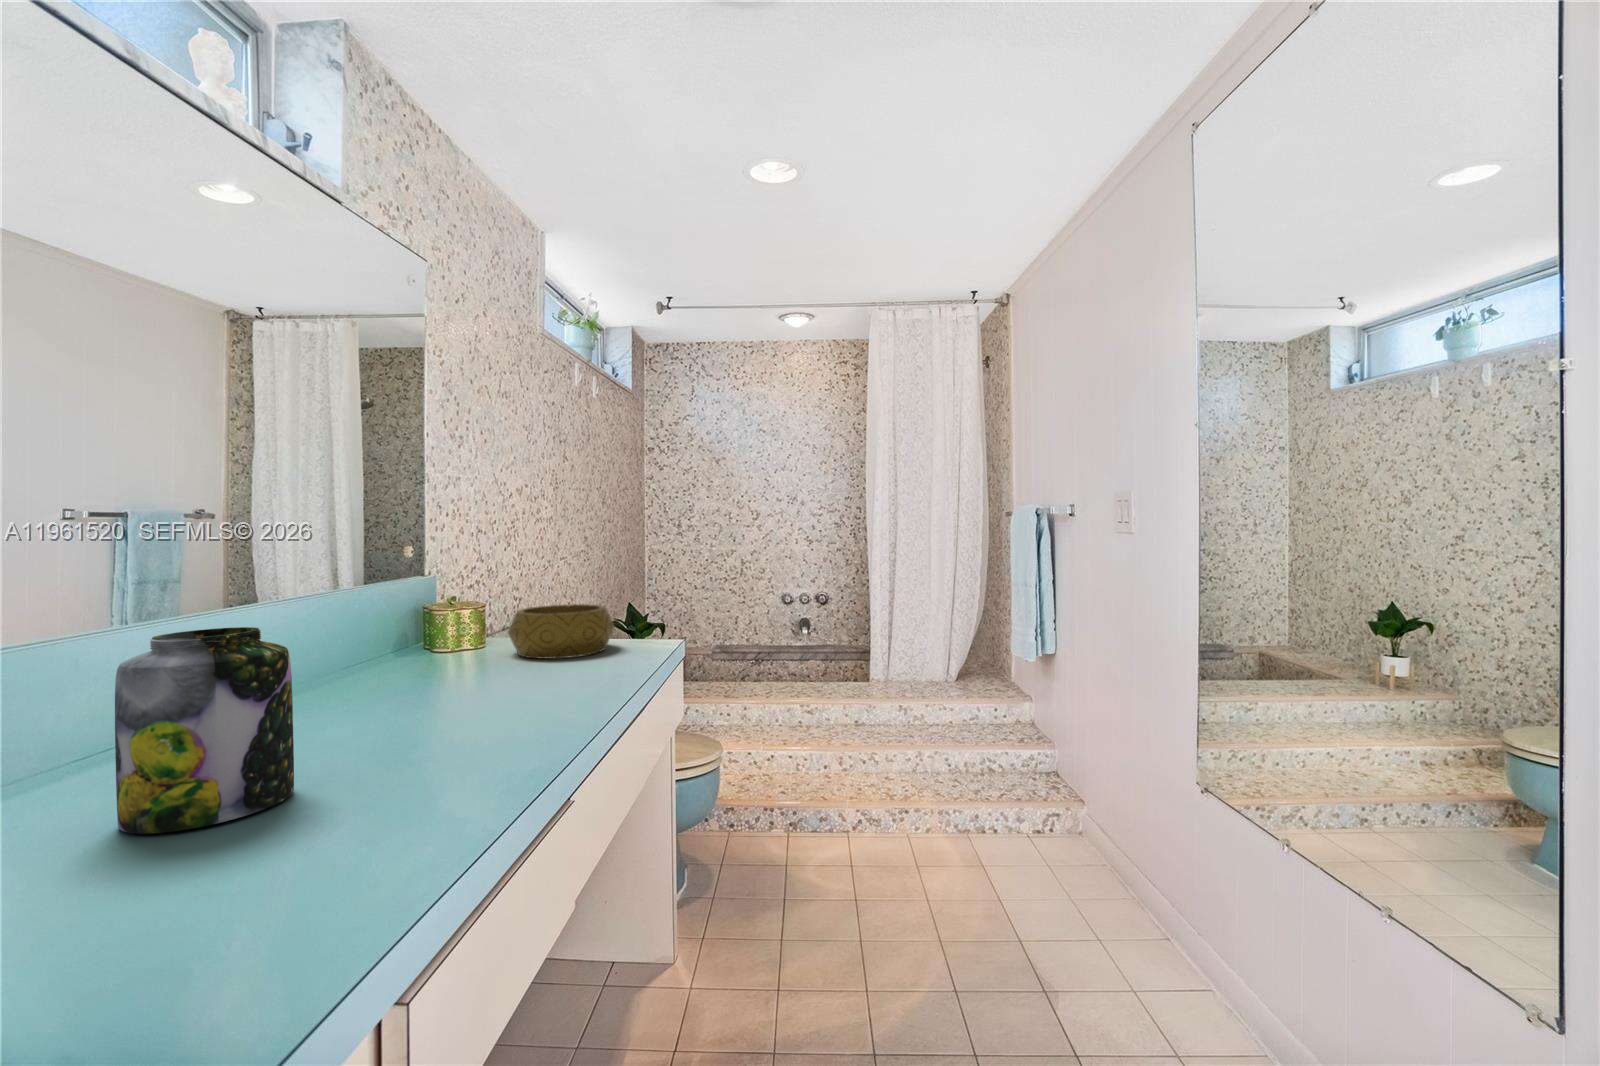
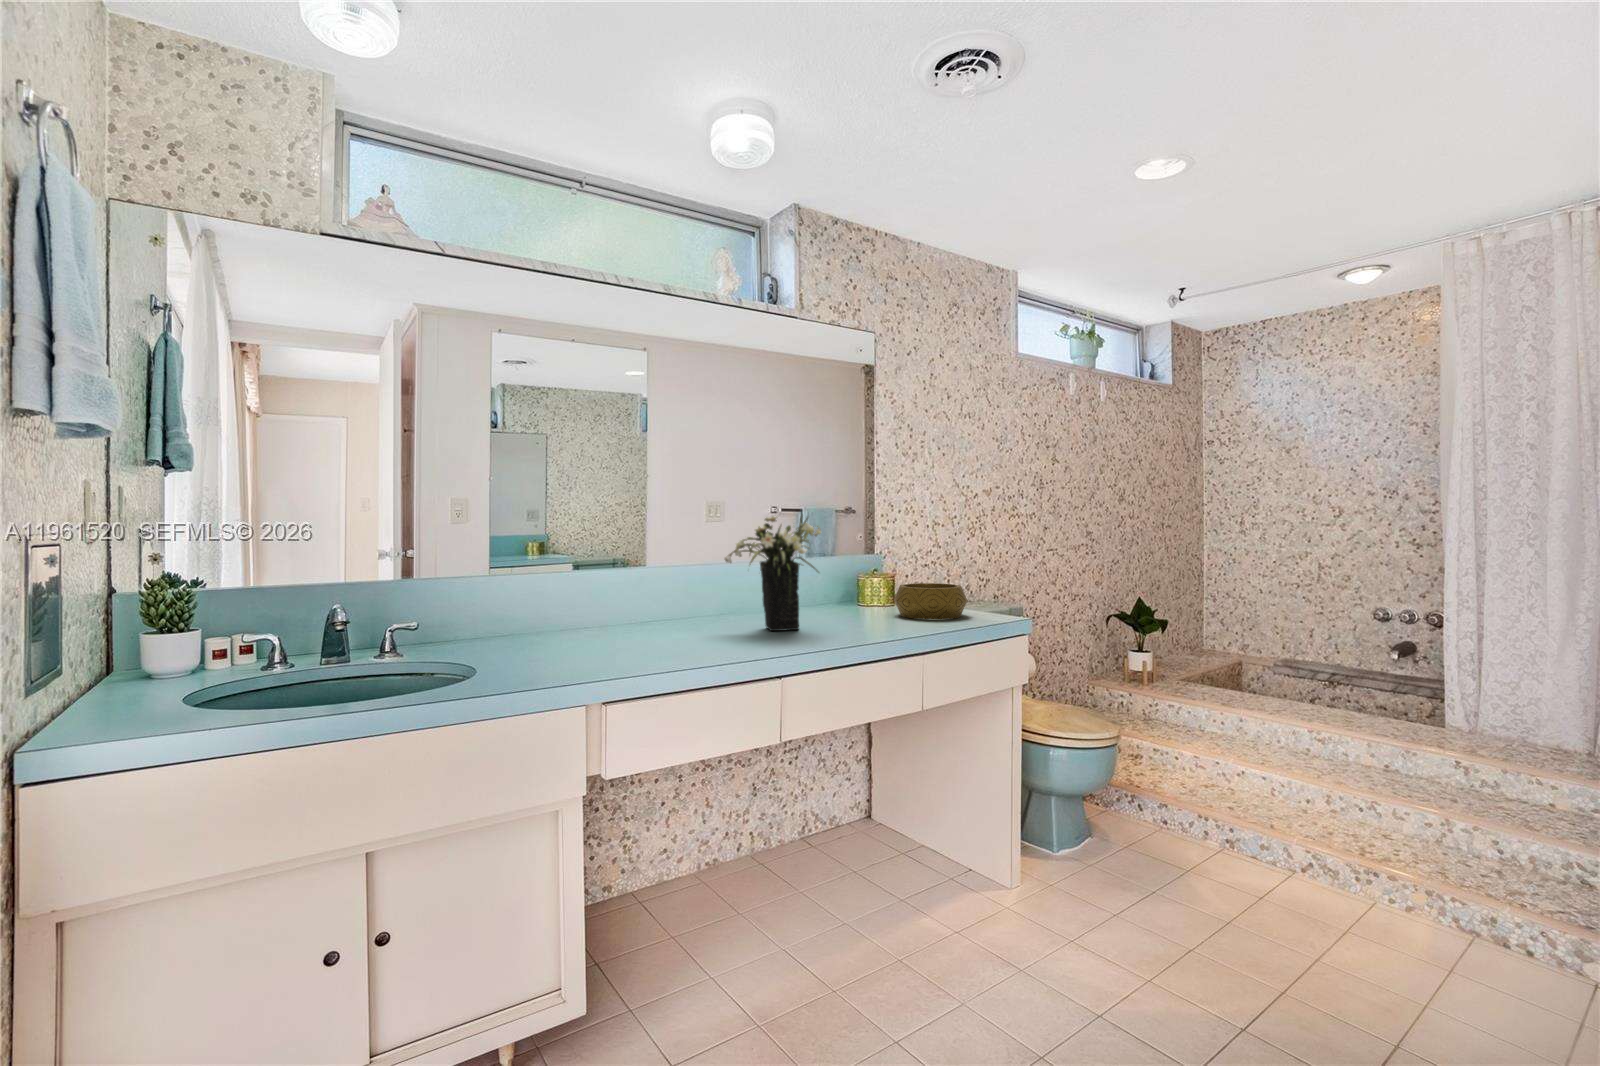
flower arrangement: none [293,501,504,721] -> present [725,515,821,631]
jar: present [115,627,294,834] -> none [635,571,691,646]

